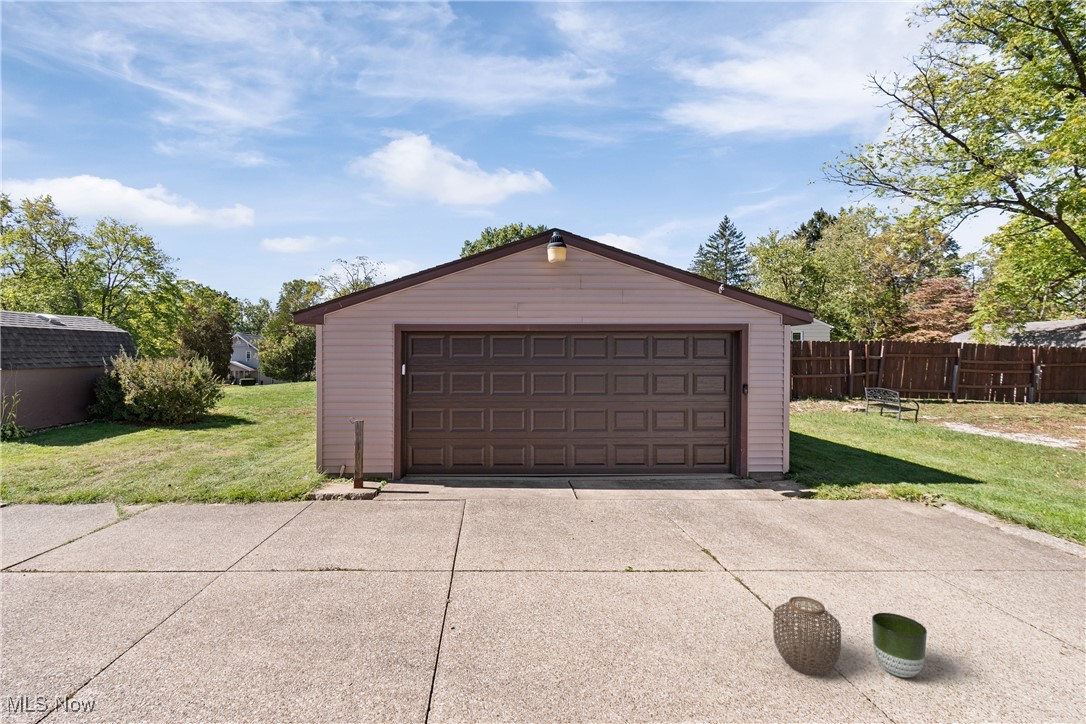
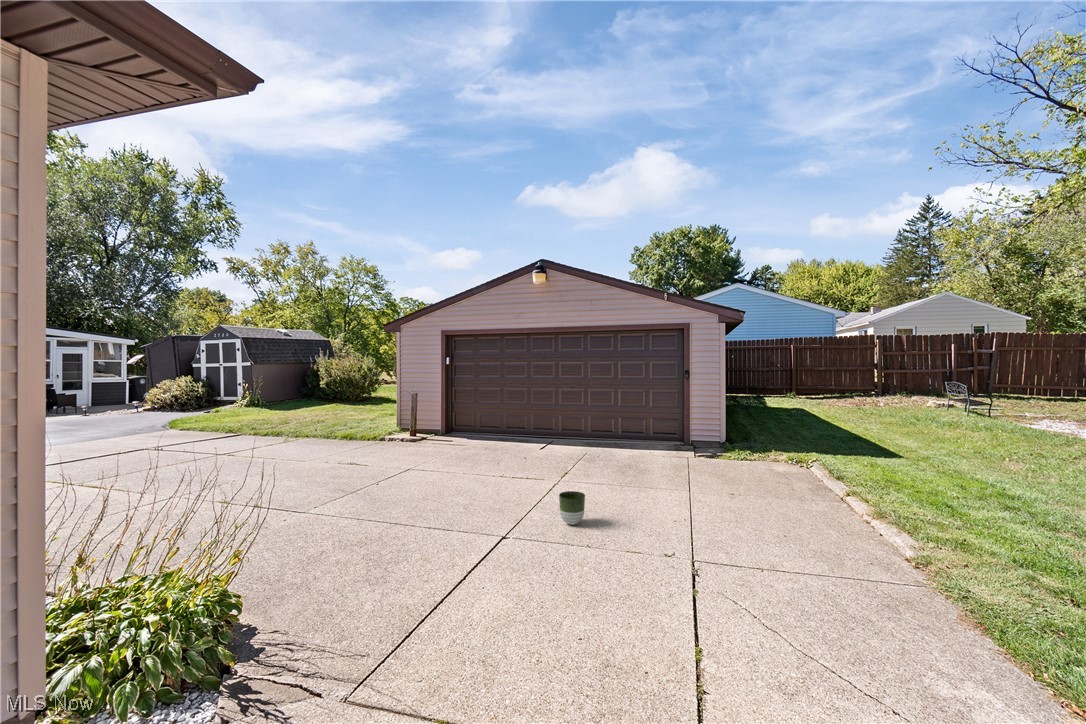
woven basket: present [773,596,841,675] -> none [510,479,545,519]

